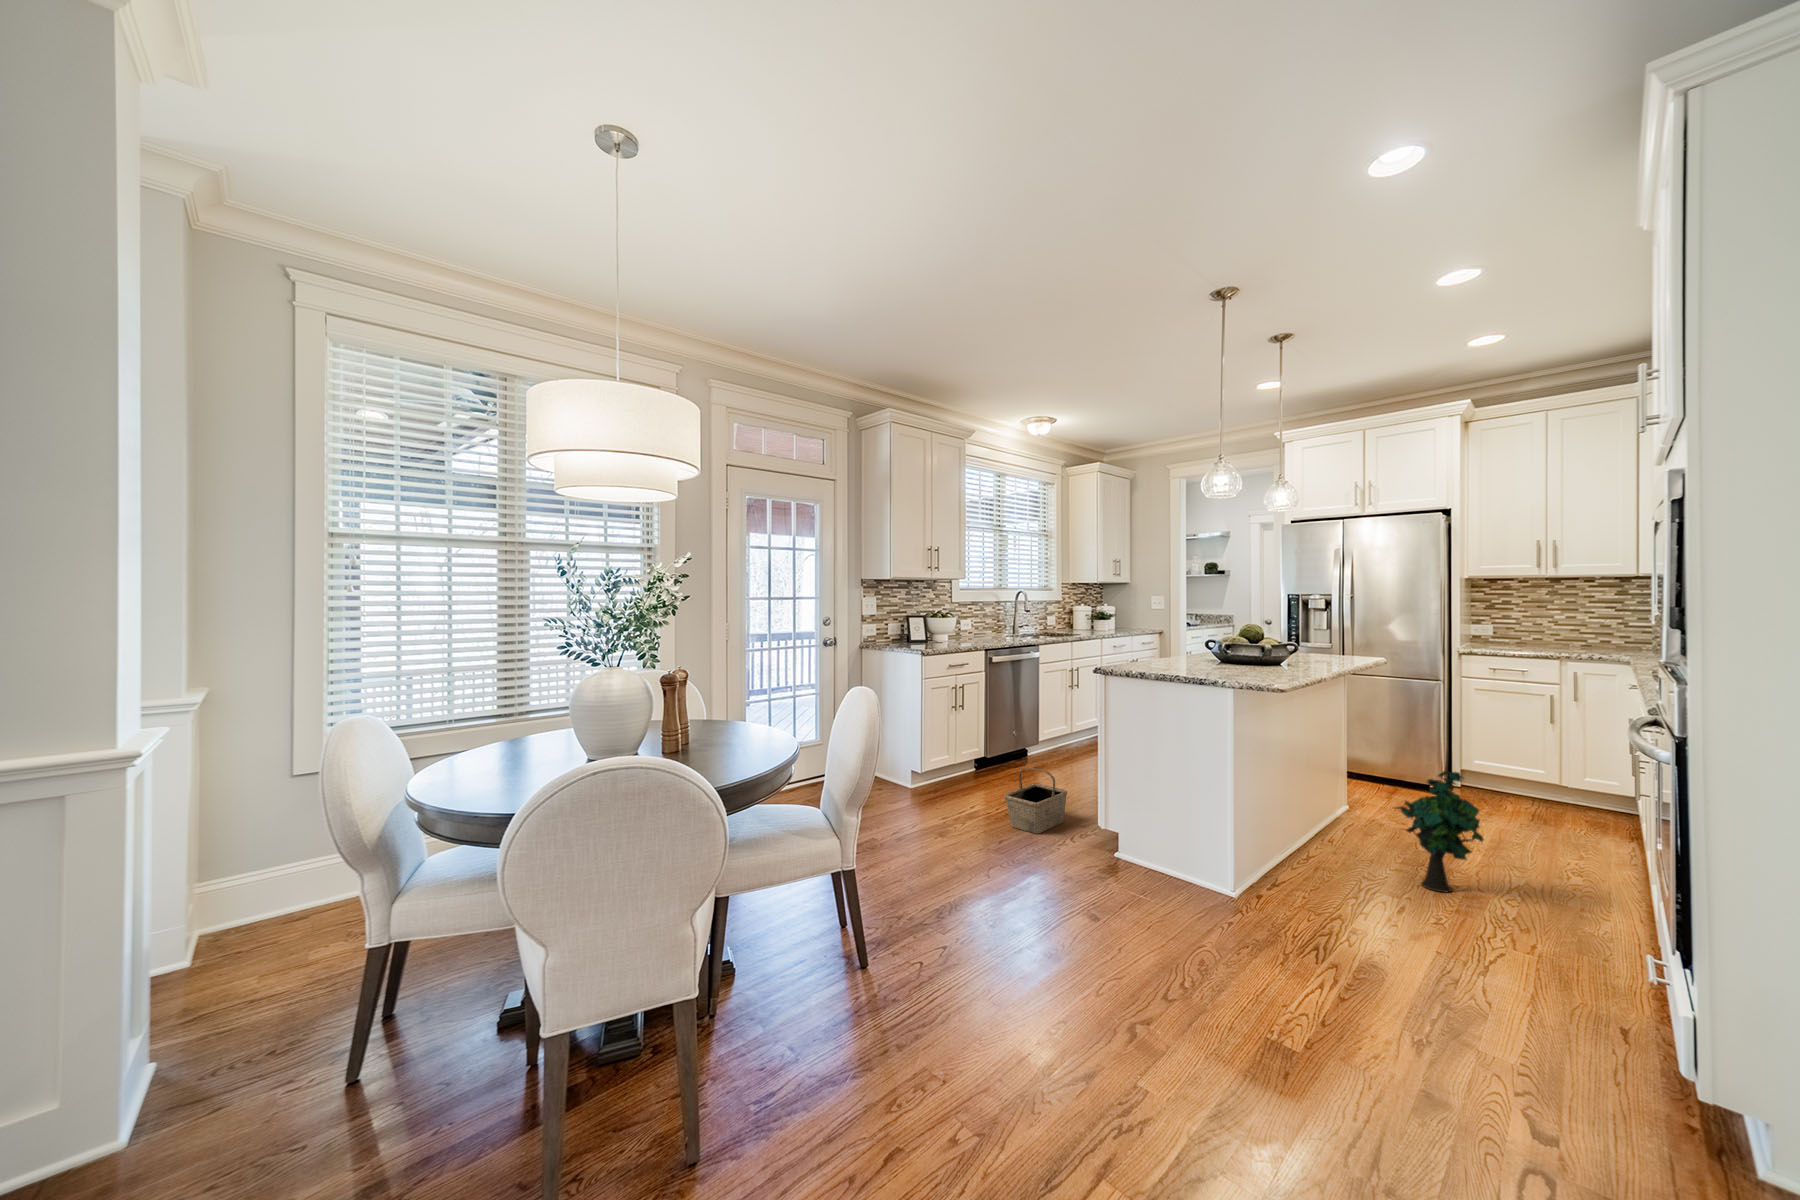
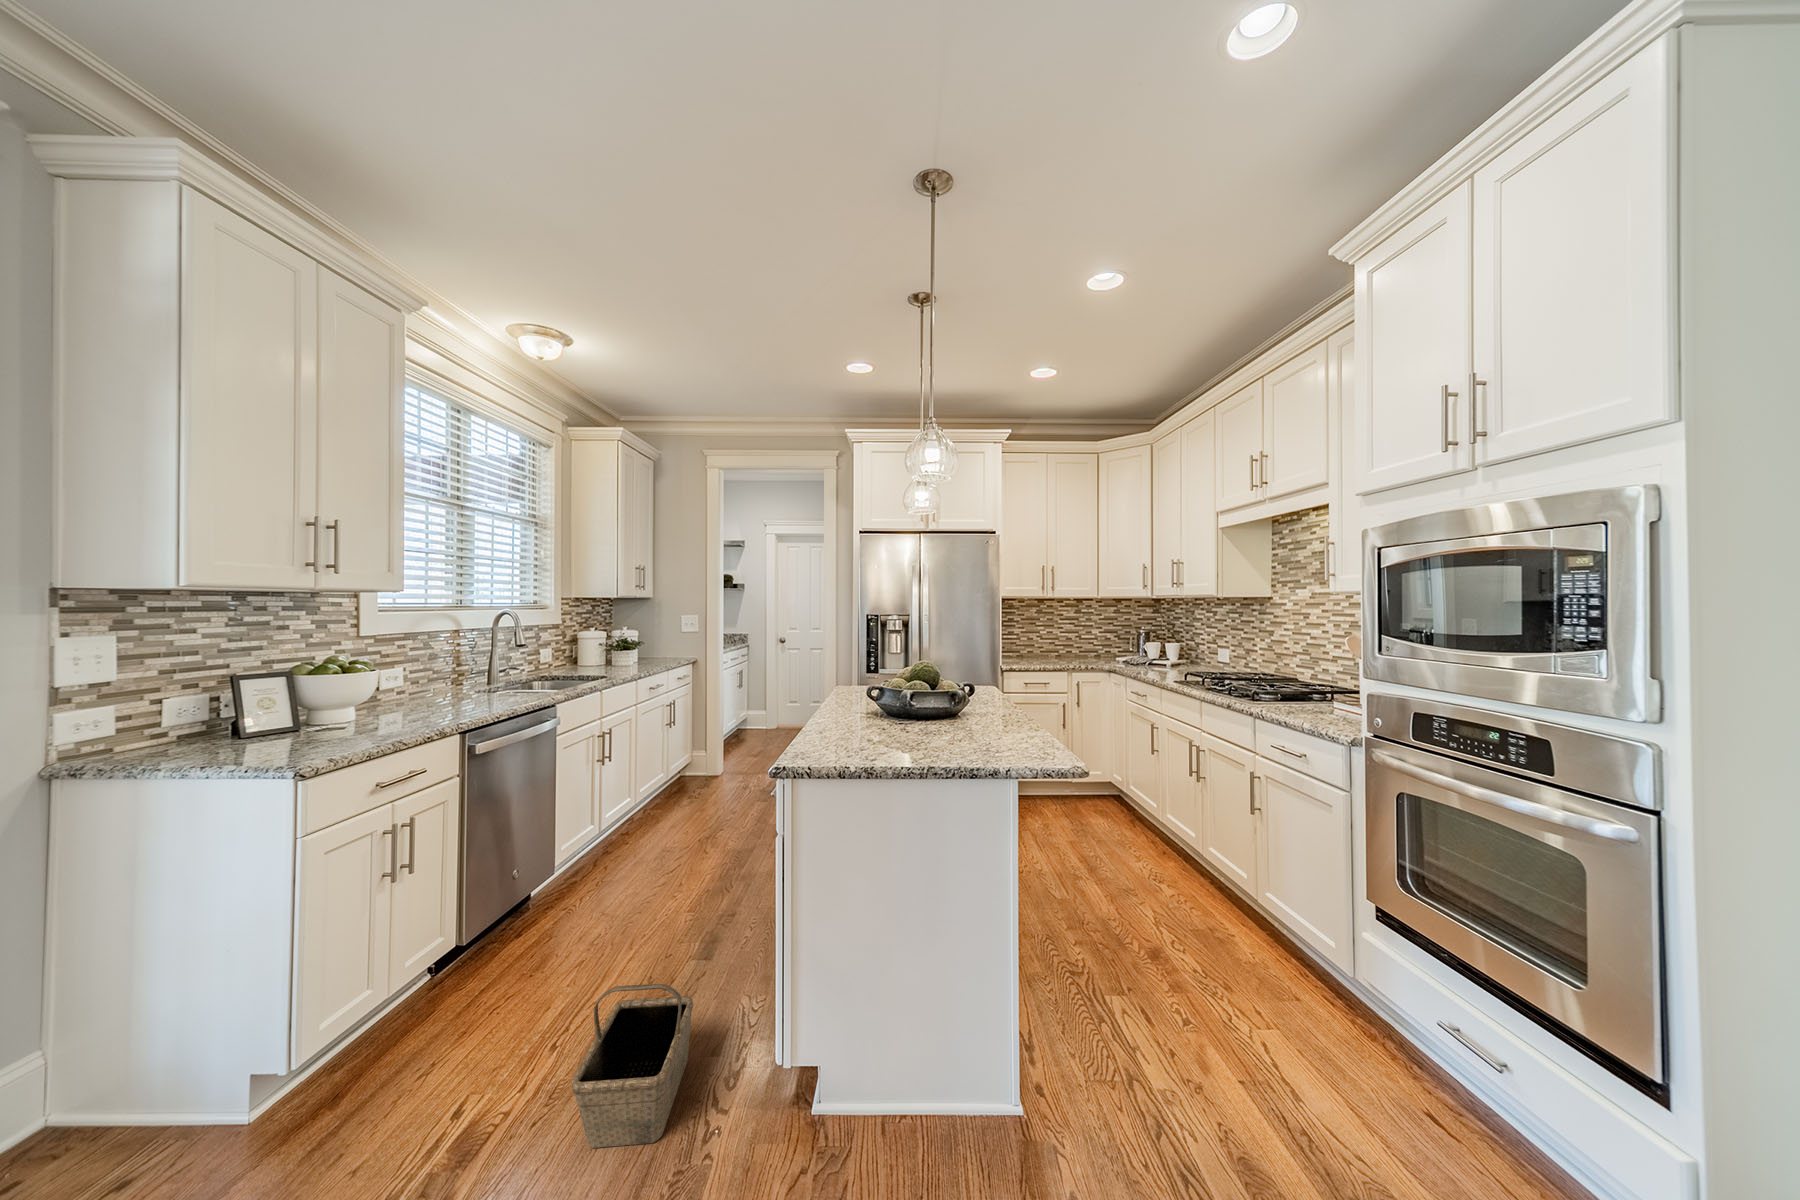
decorative plant: present [1396,771,1484,893] -> none [1103,819,1188,964]

